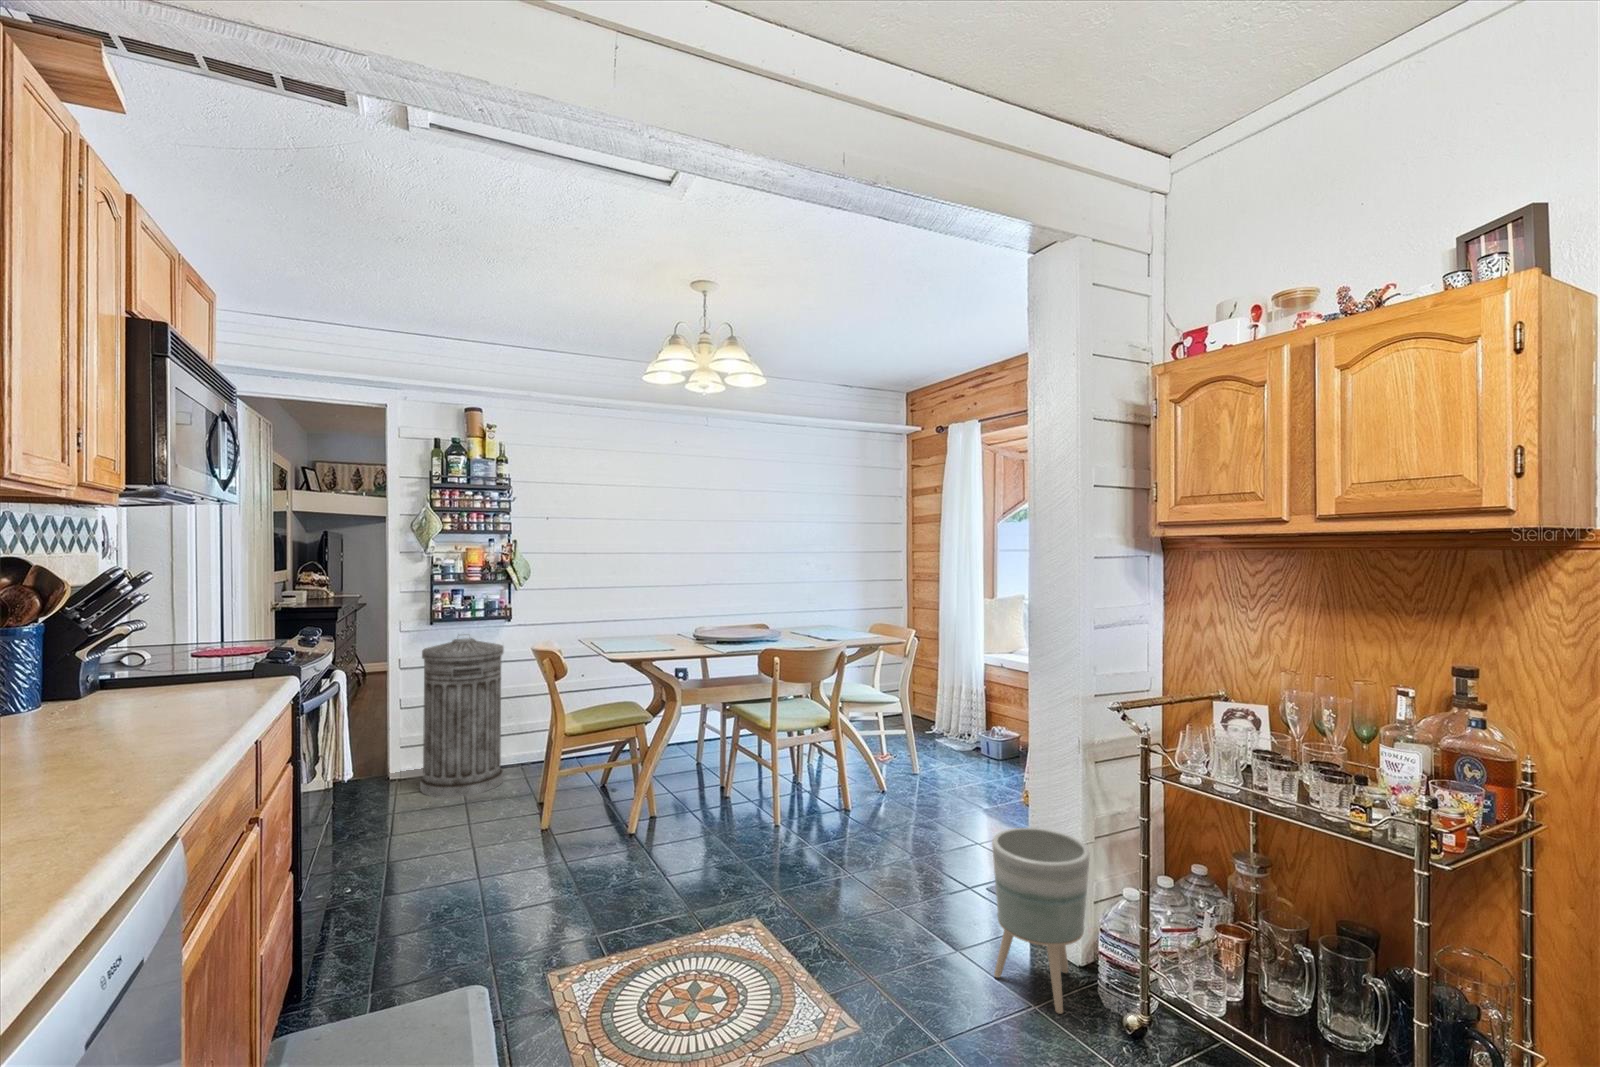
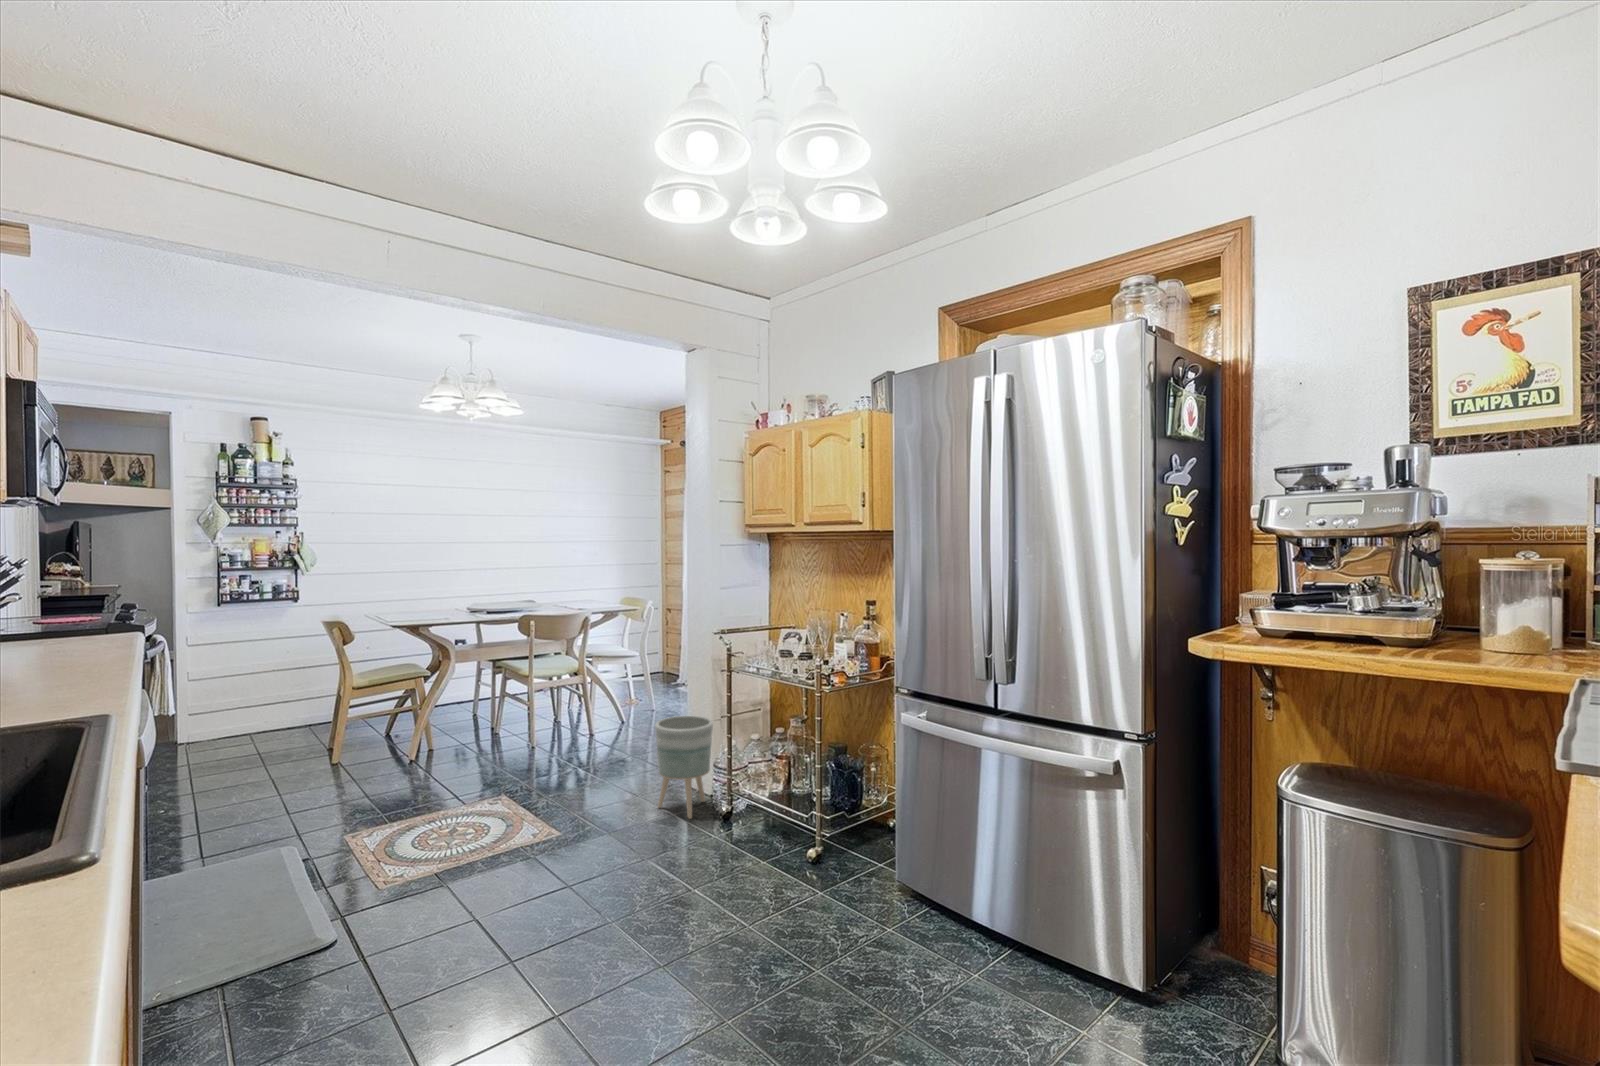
trash can: present [420,638,504,797] -> none [213,613,293,752]

